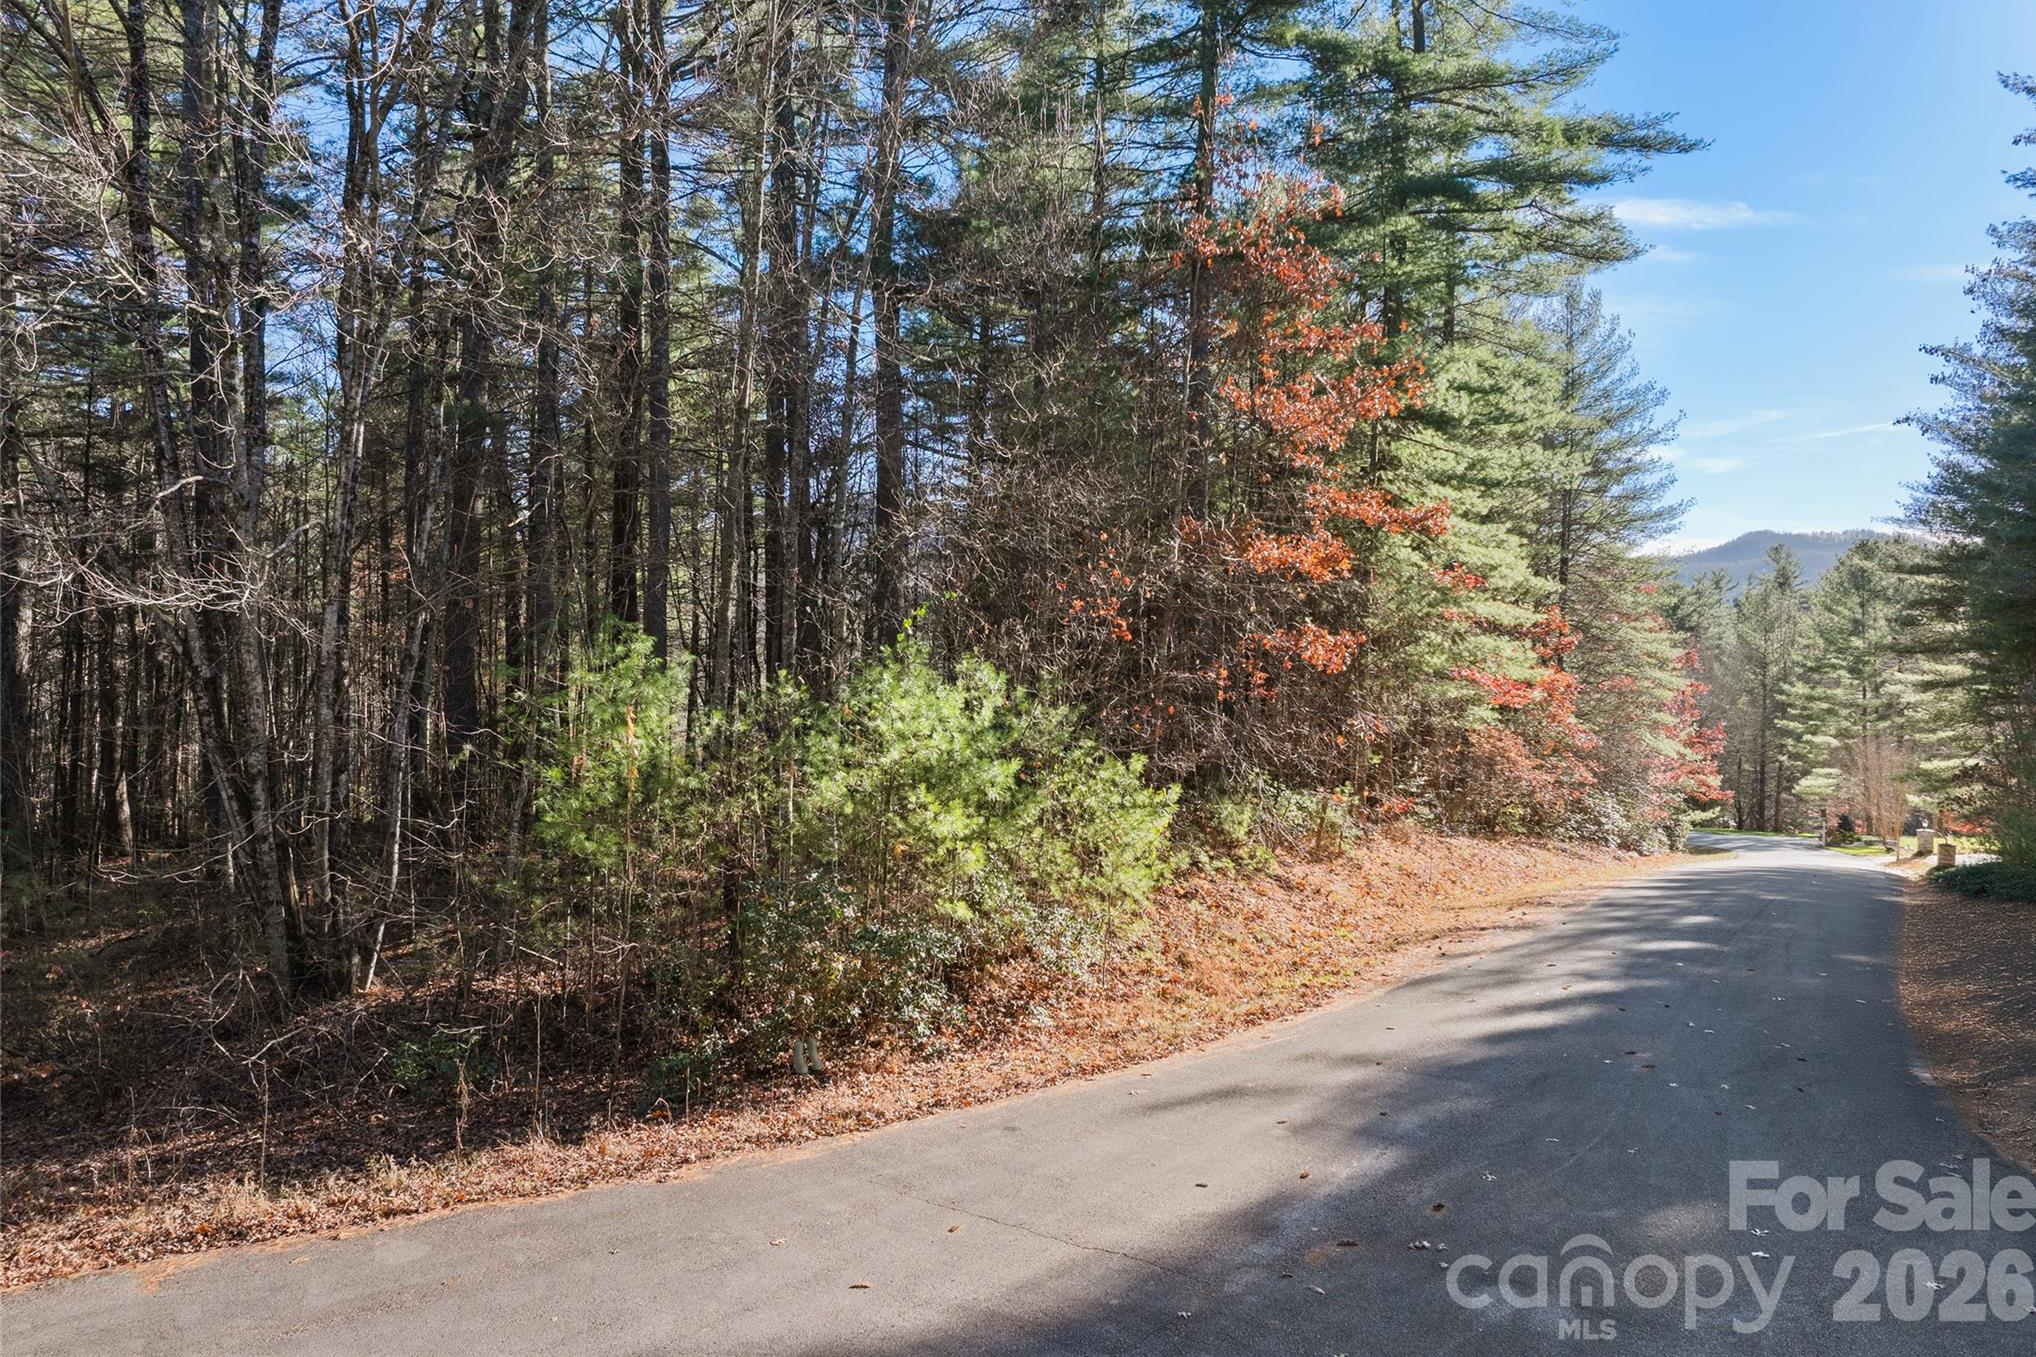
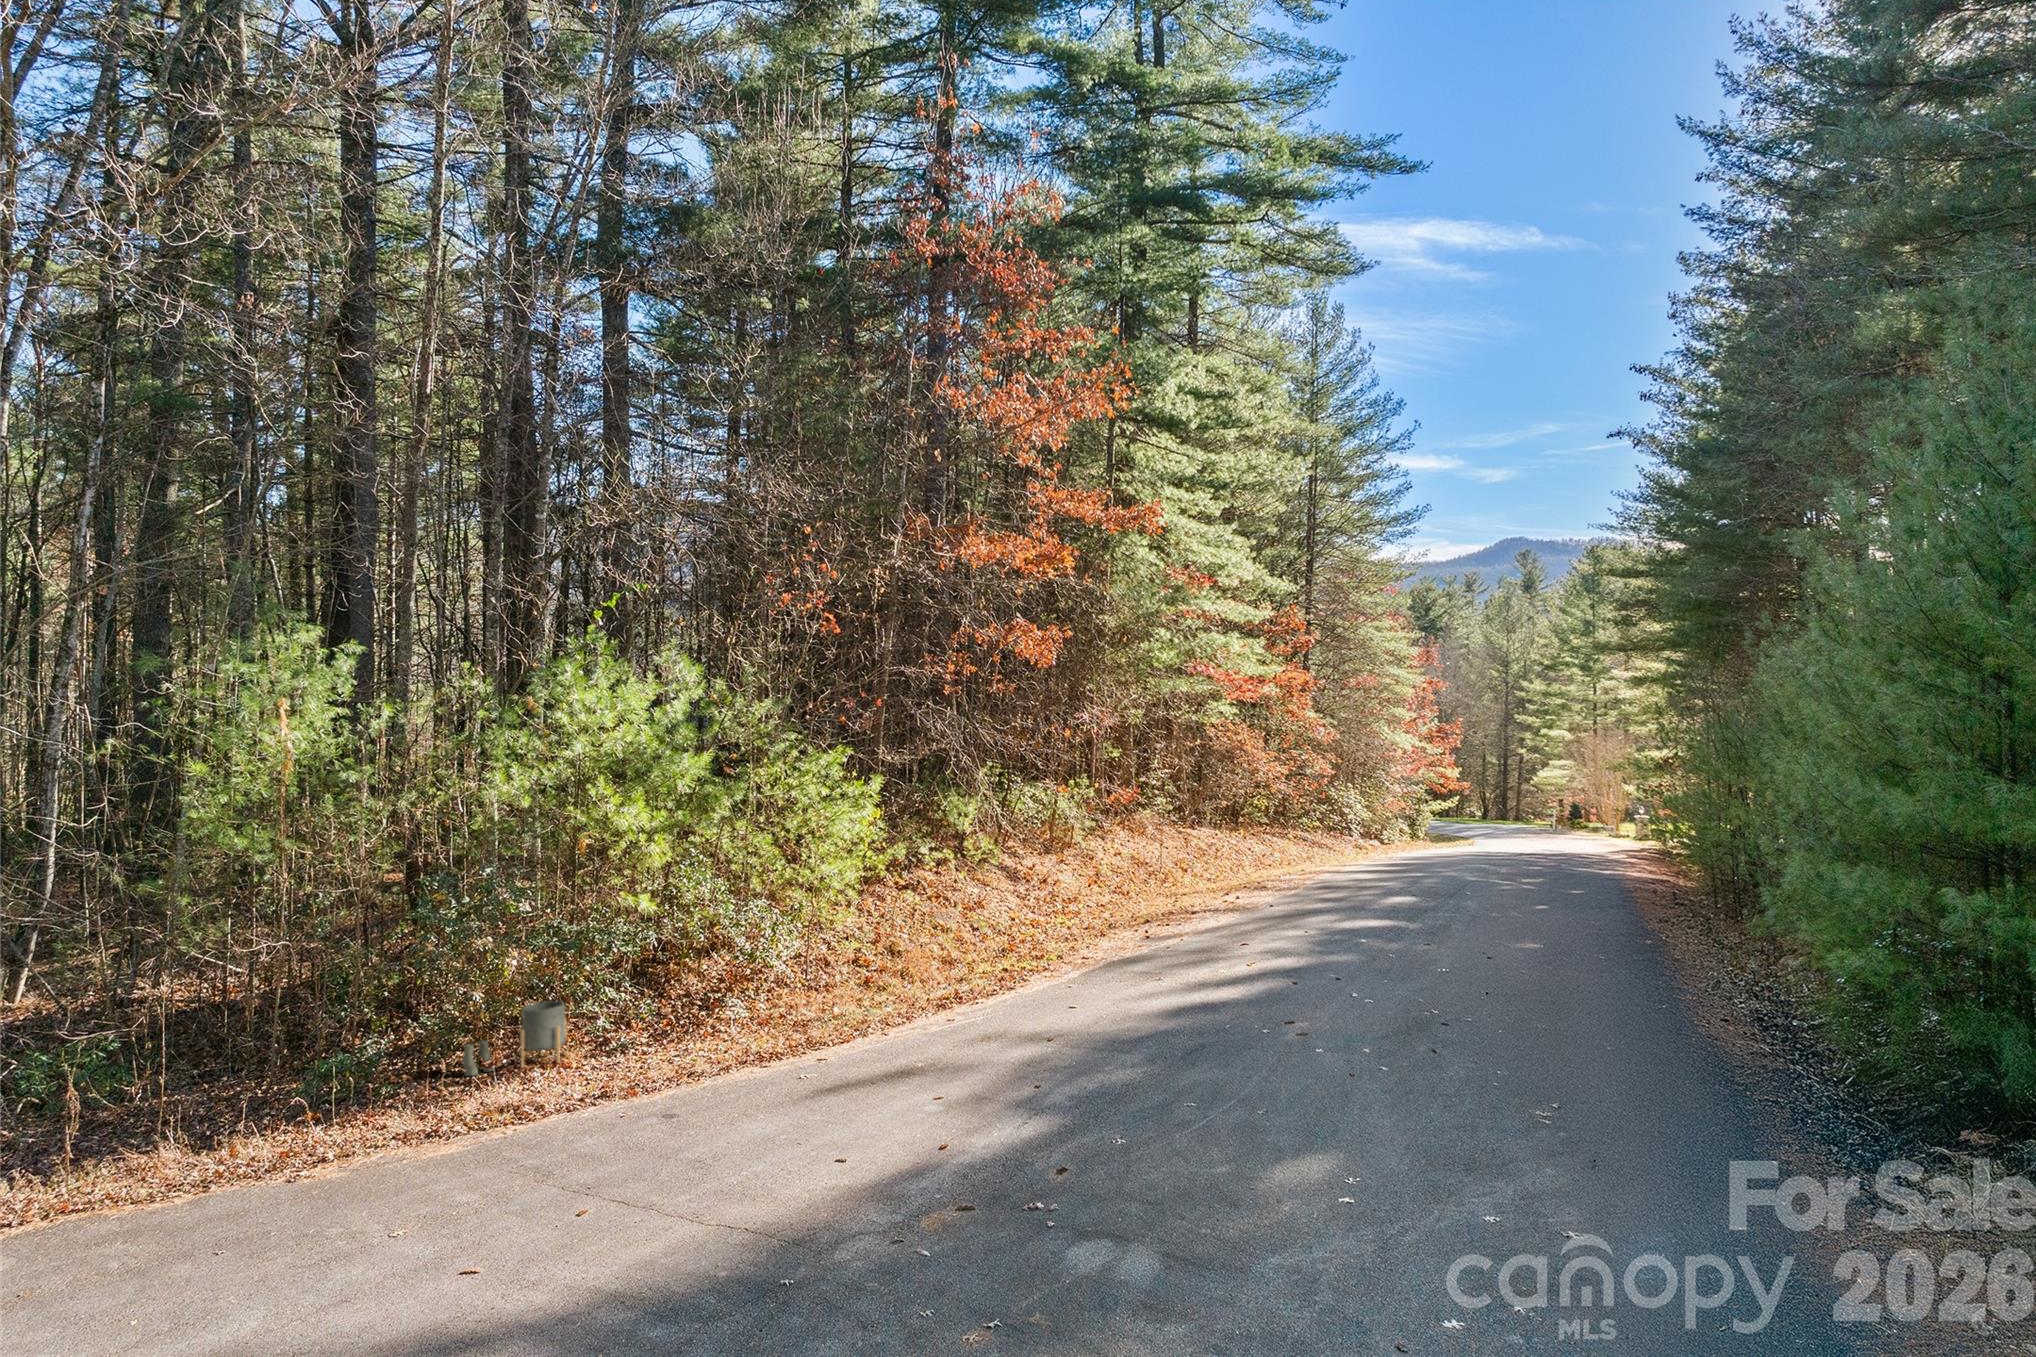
planter: none [845,1002,886,1067] -> present [520,1001,567,1067]

